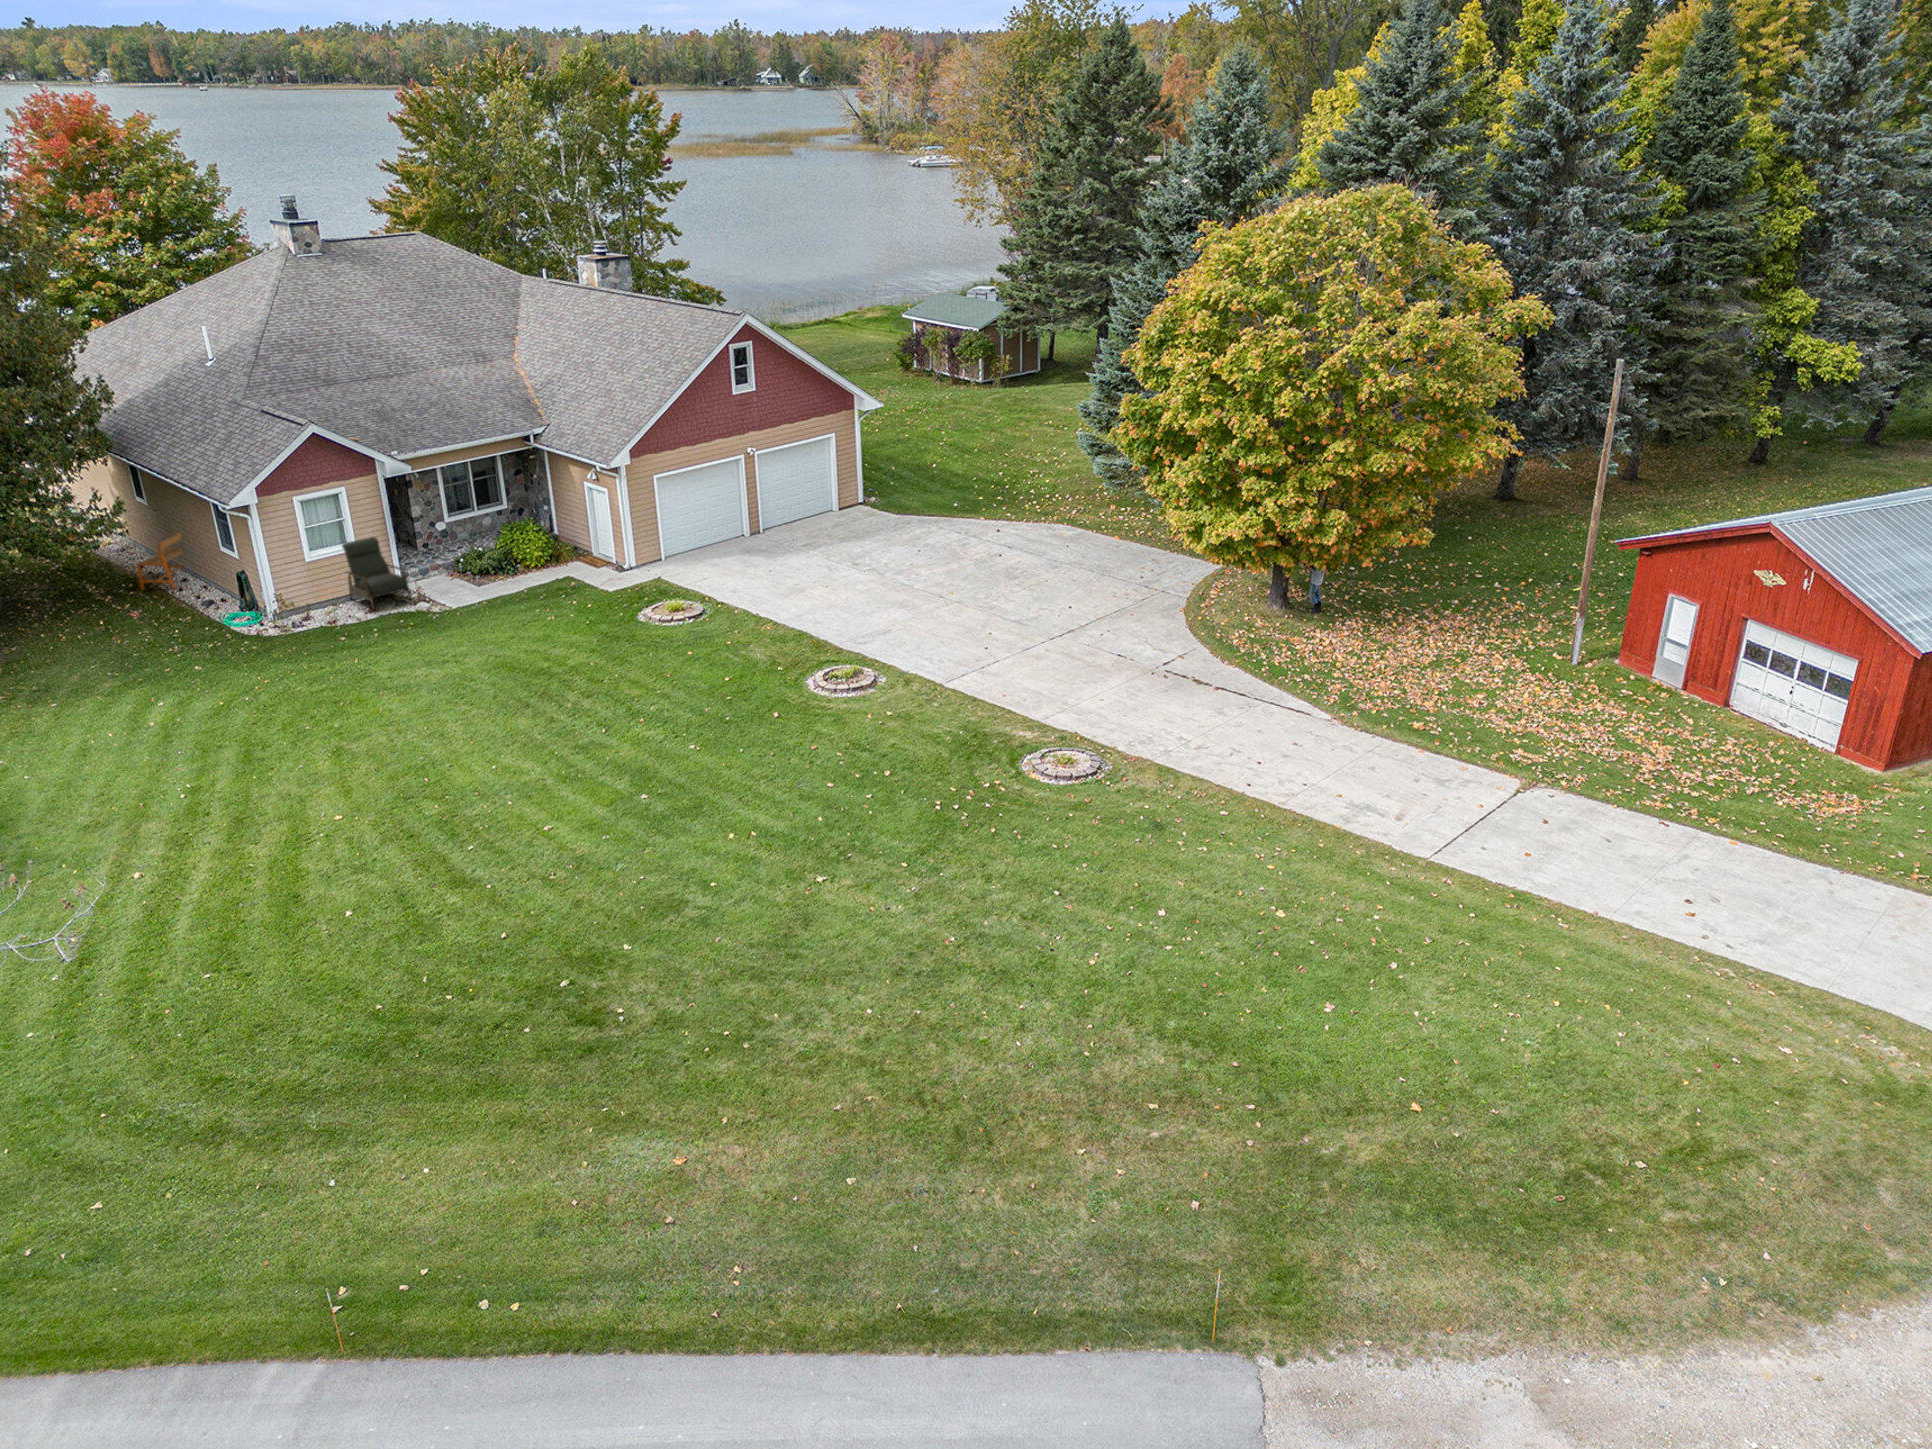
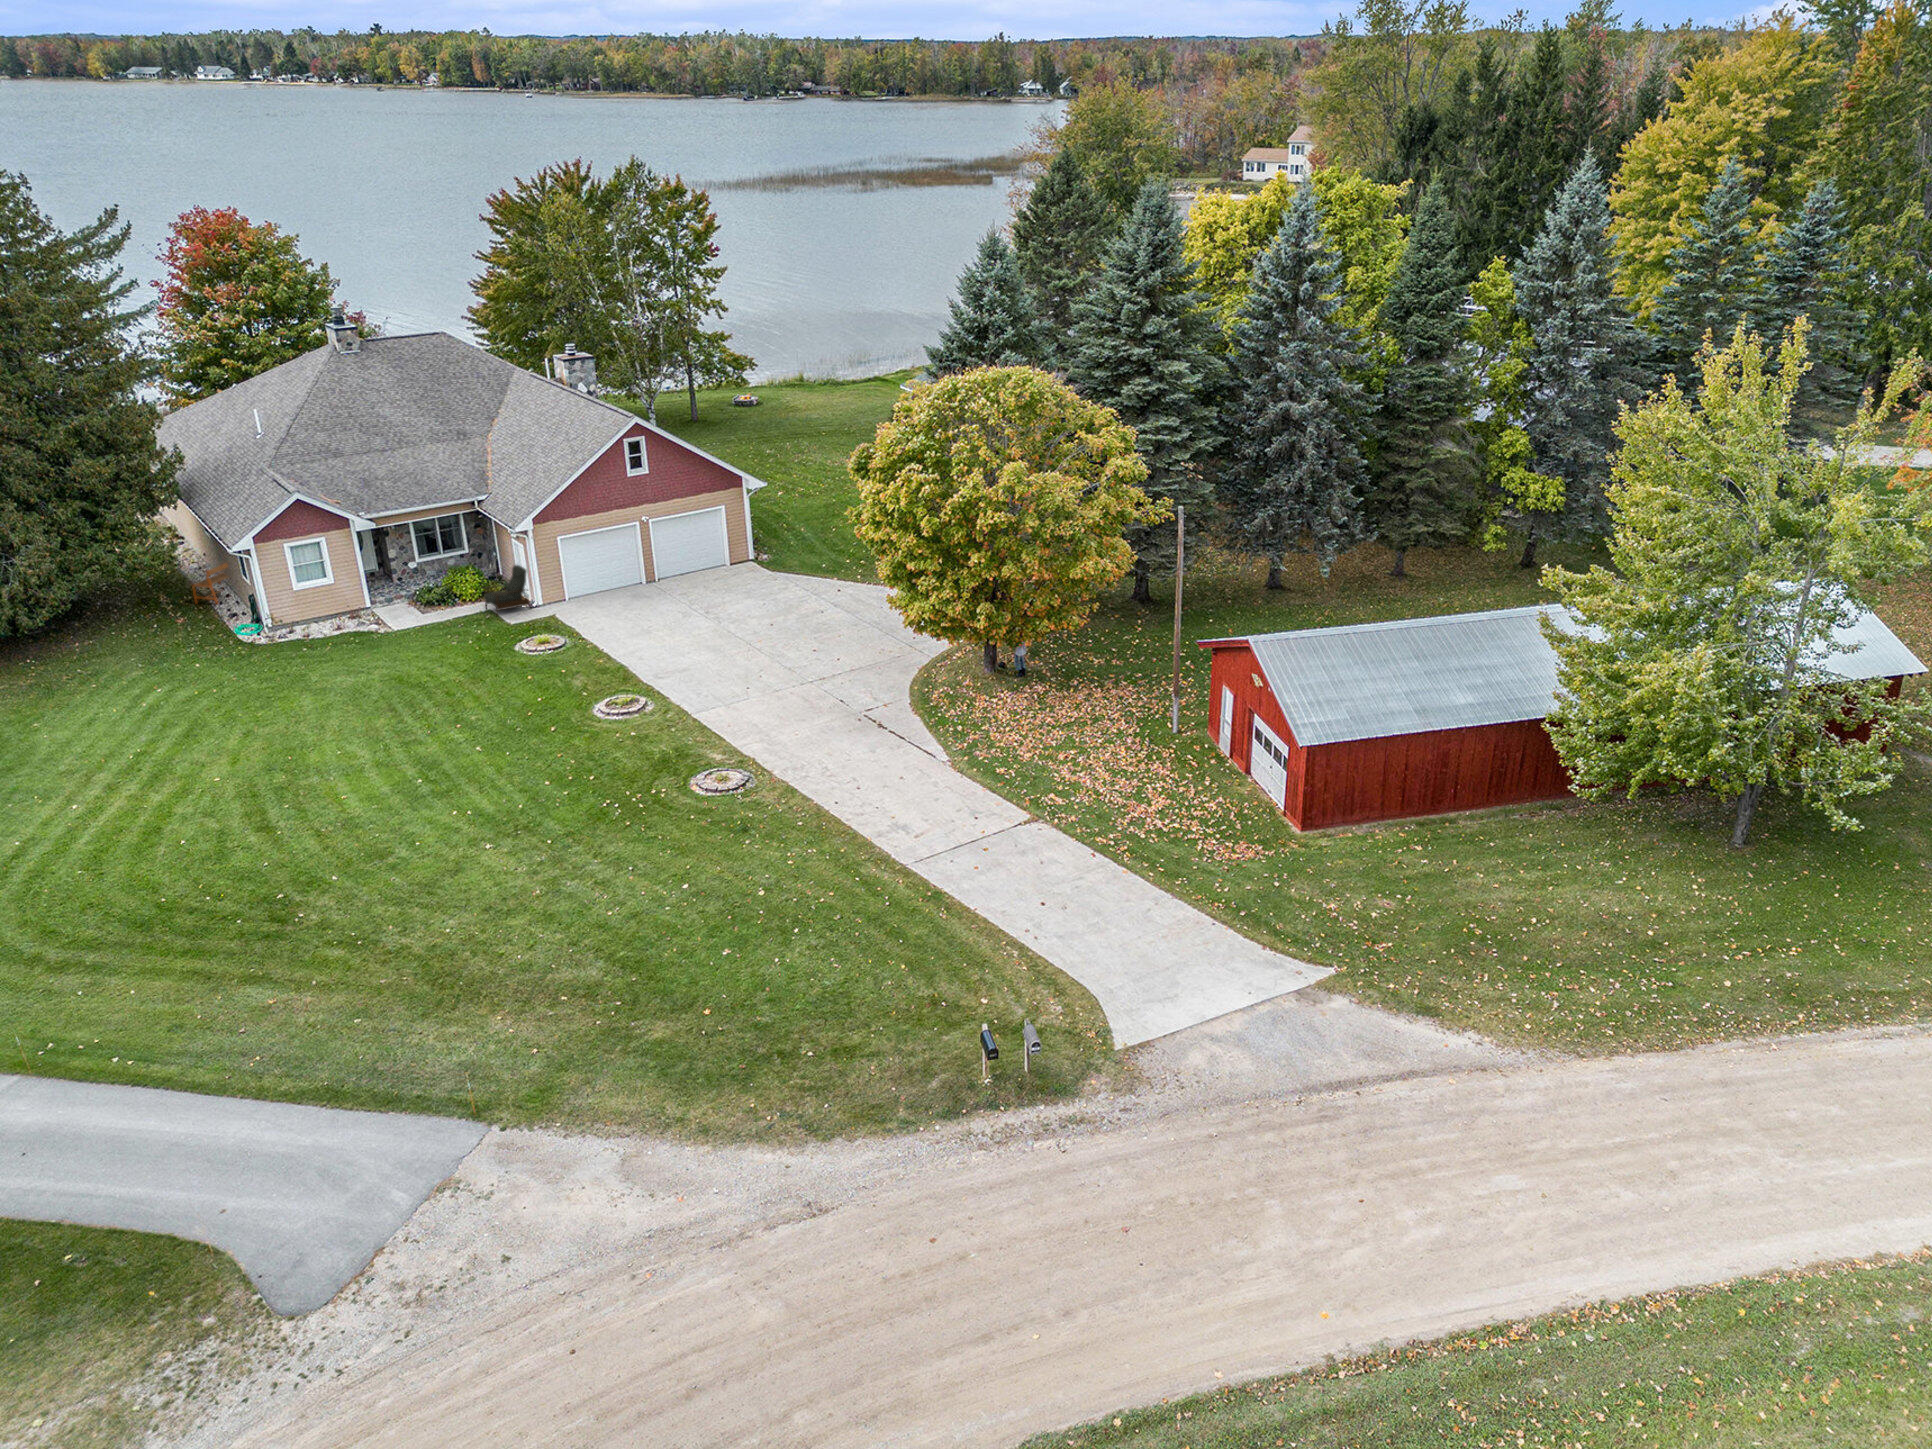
chair: present [342,537,411,609] -> present [484,565,530,615]

